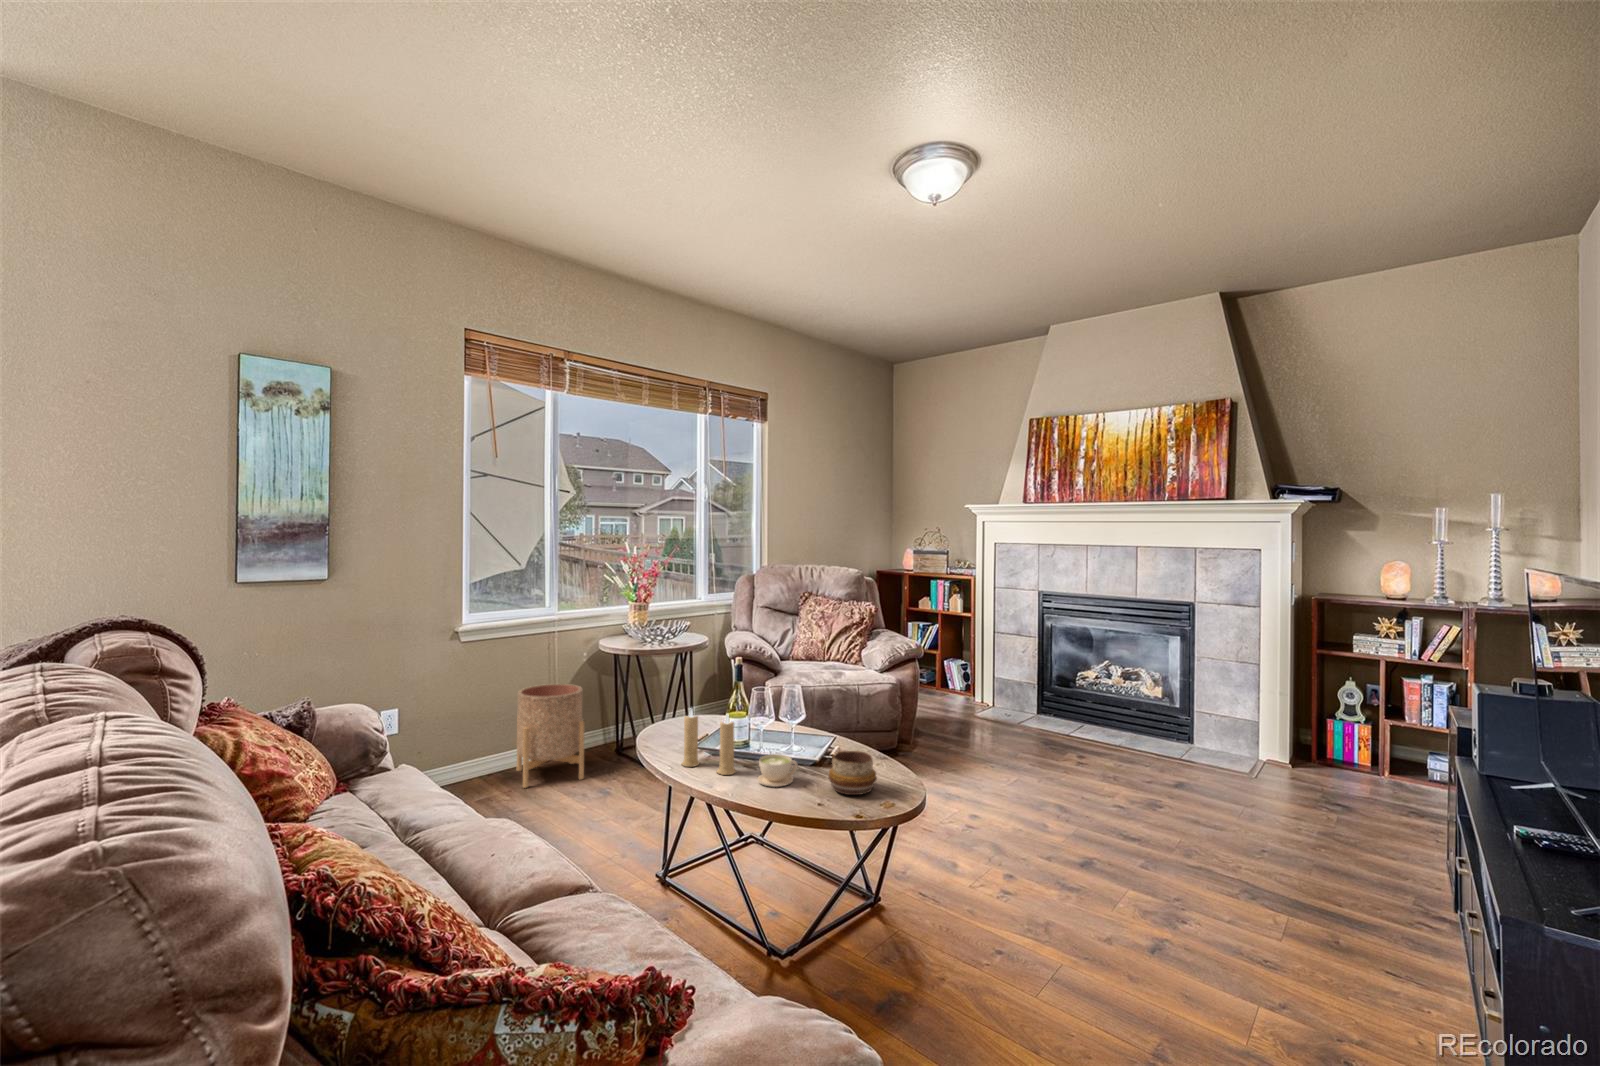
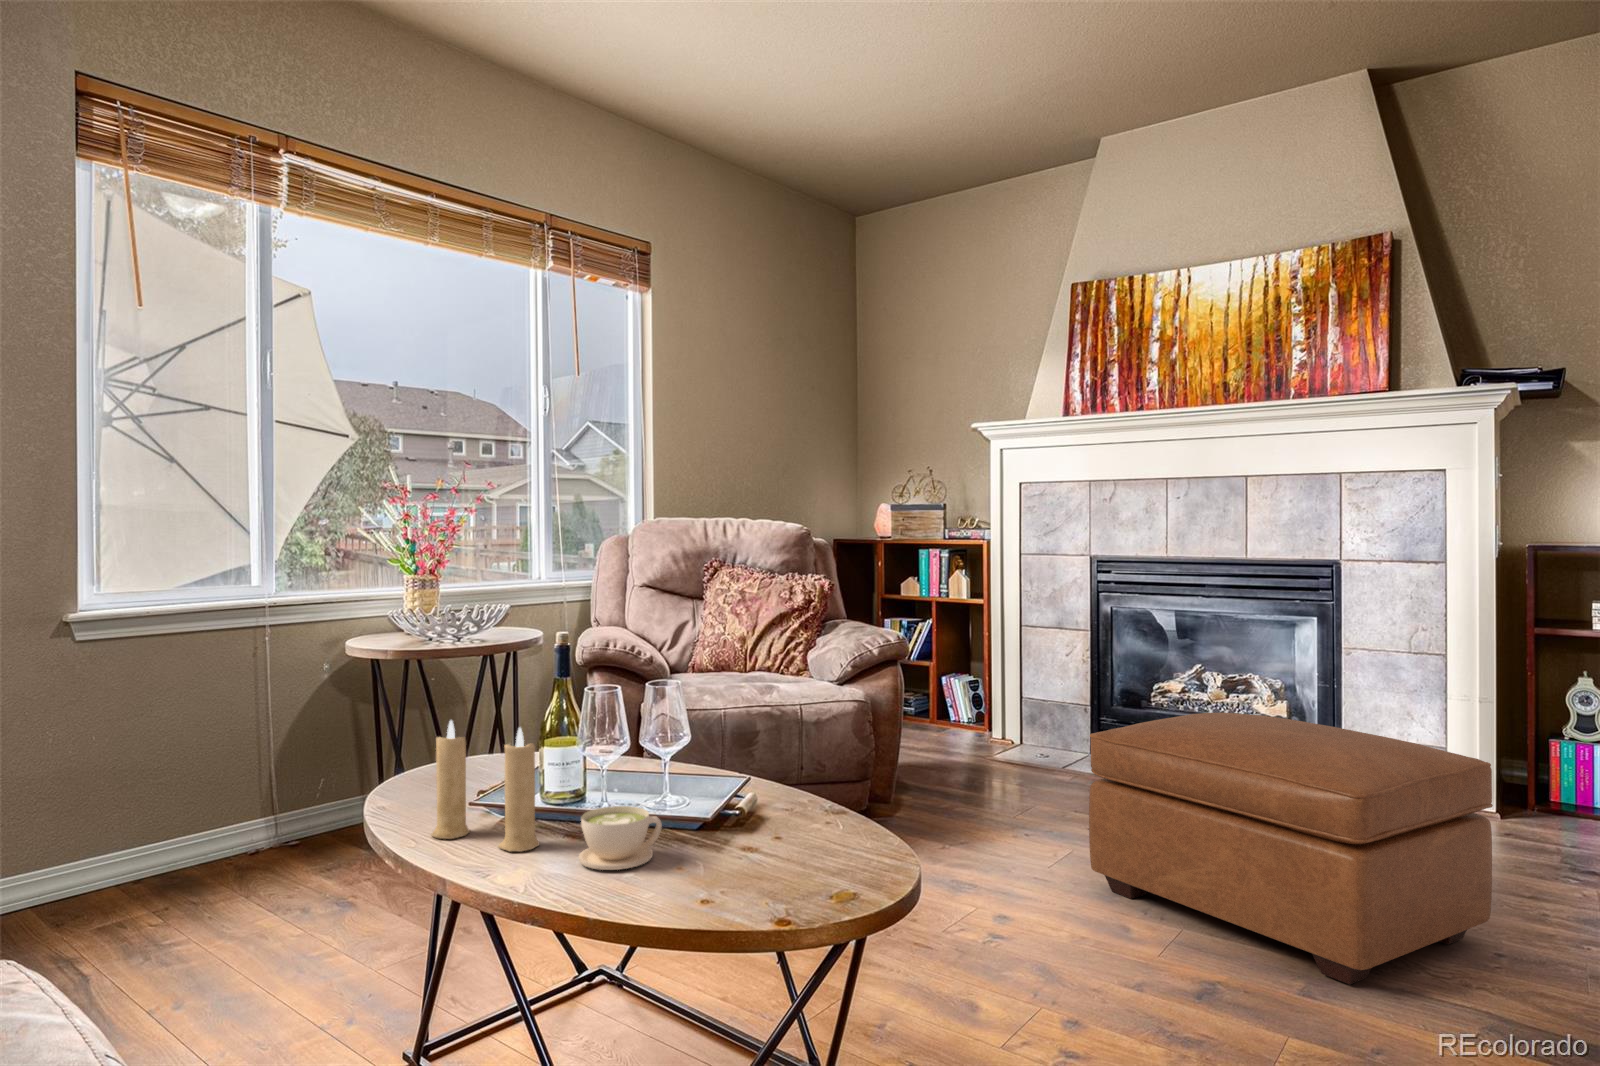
planter: present [517,684,584,788] -> none [189,715,314,899]
ottoman: none [1027,700,1261,862] -> present [1089,713,1493,984]
decorative bowl: present [828,751,877,795] -> none [722,792,821,880]

